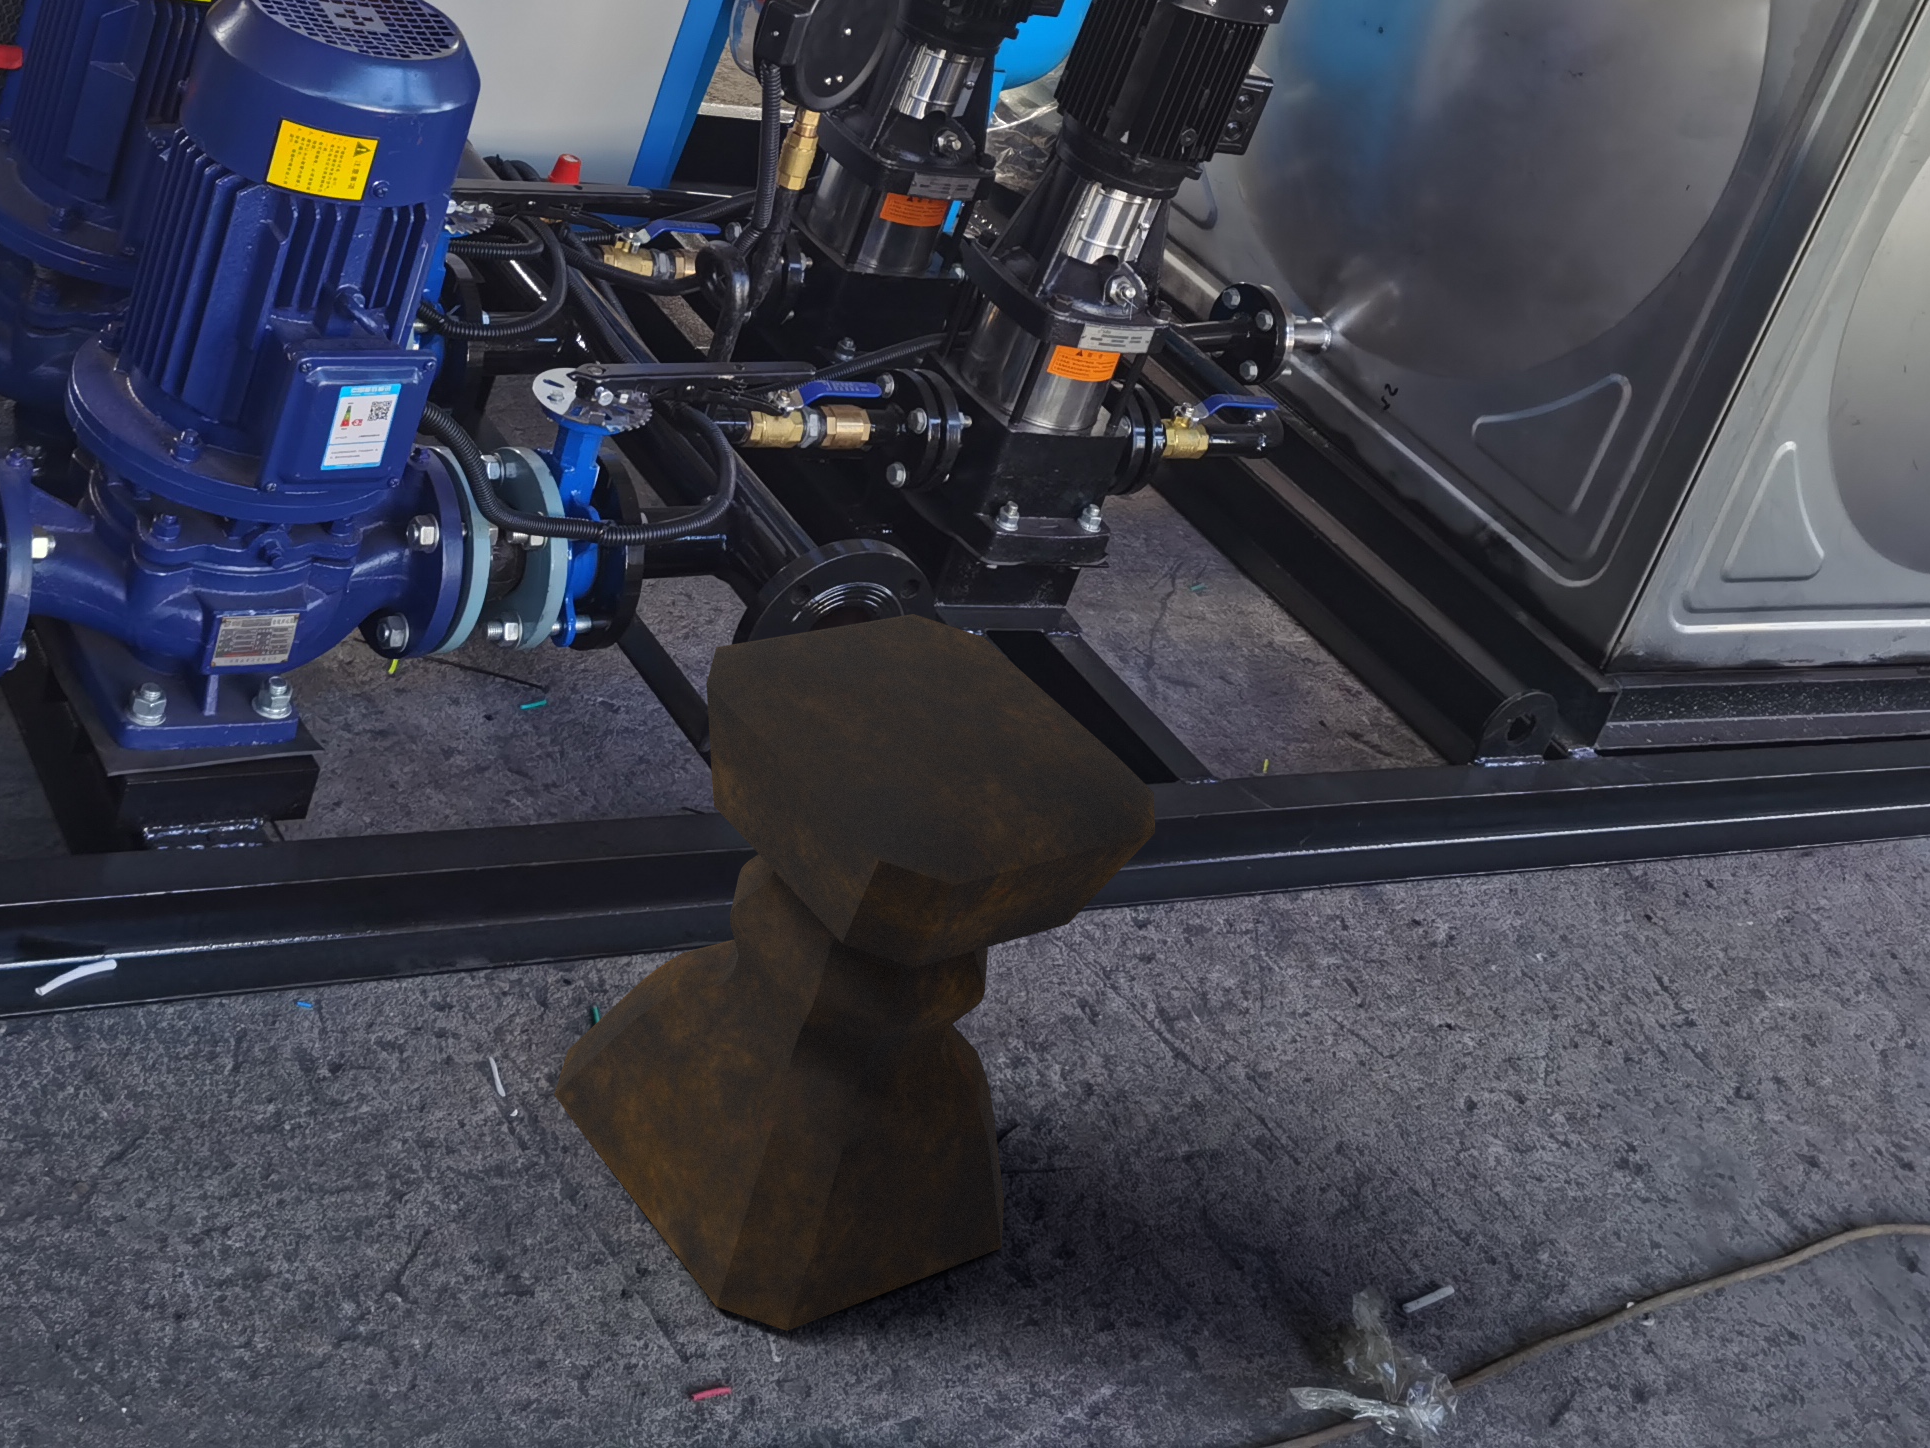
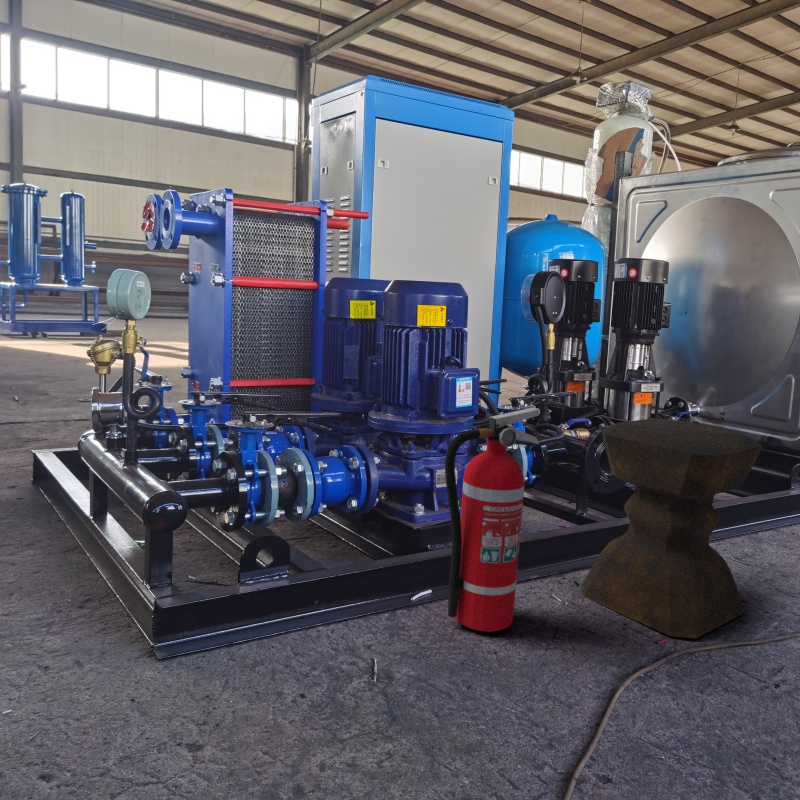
fire extinguisher: none [82,609,475,1205] -> present [445,408,540,632]

